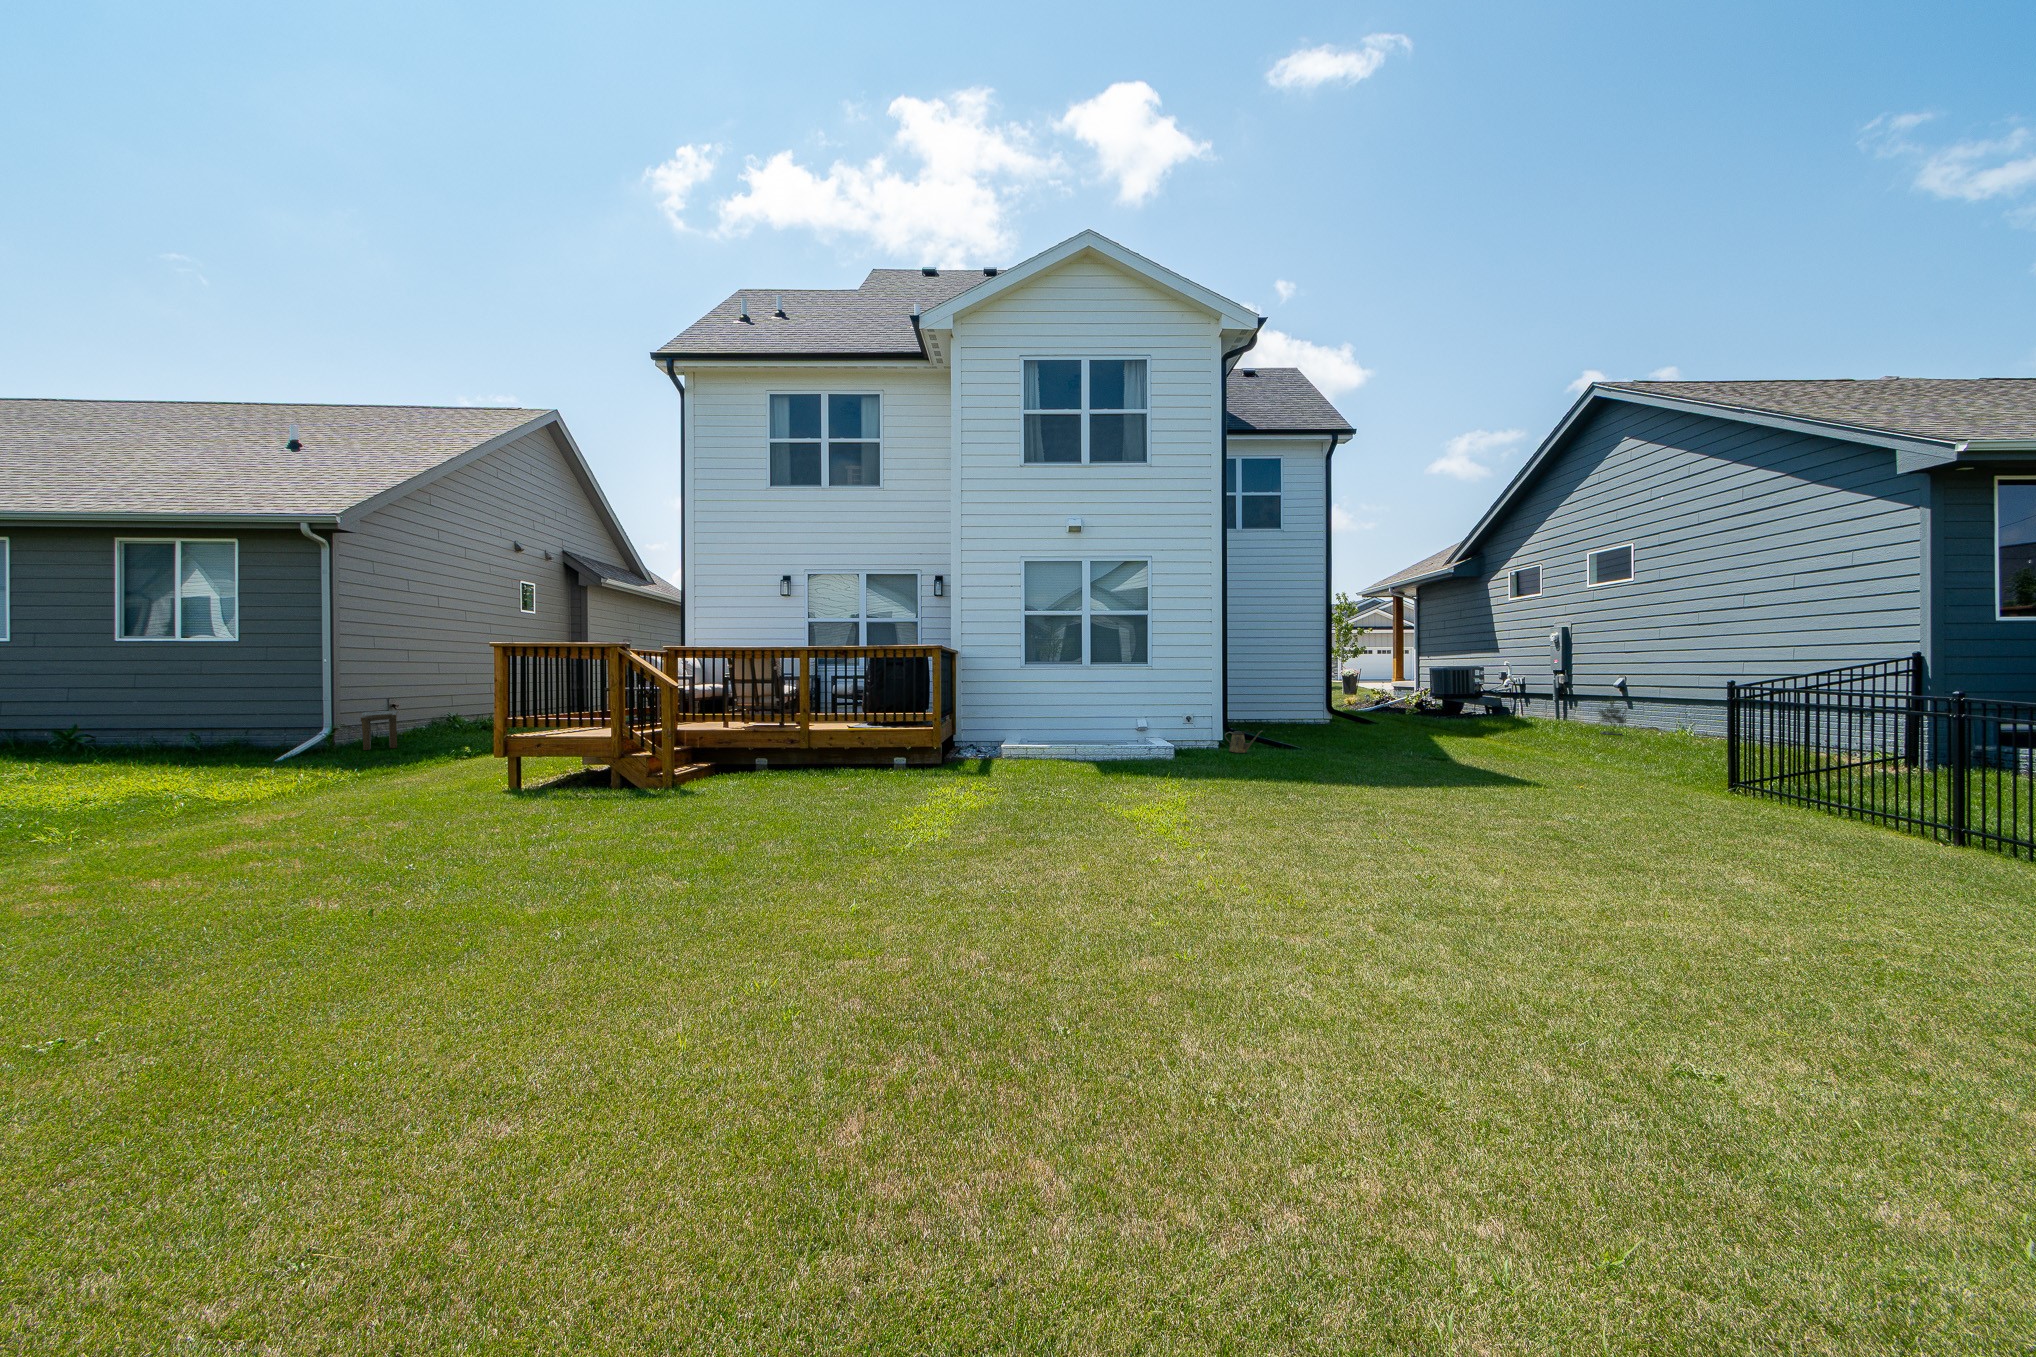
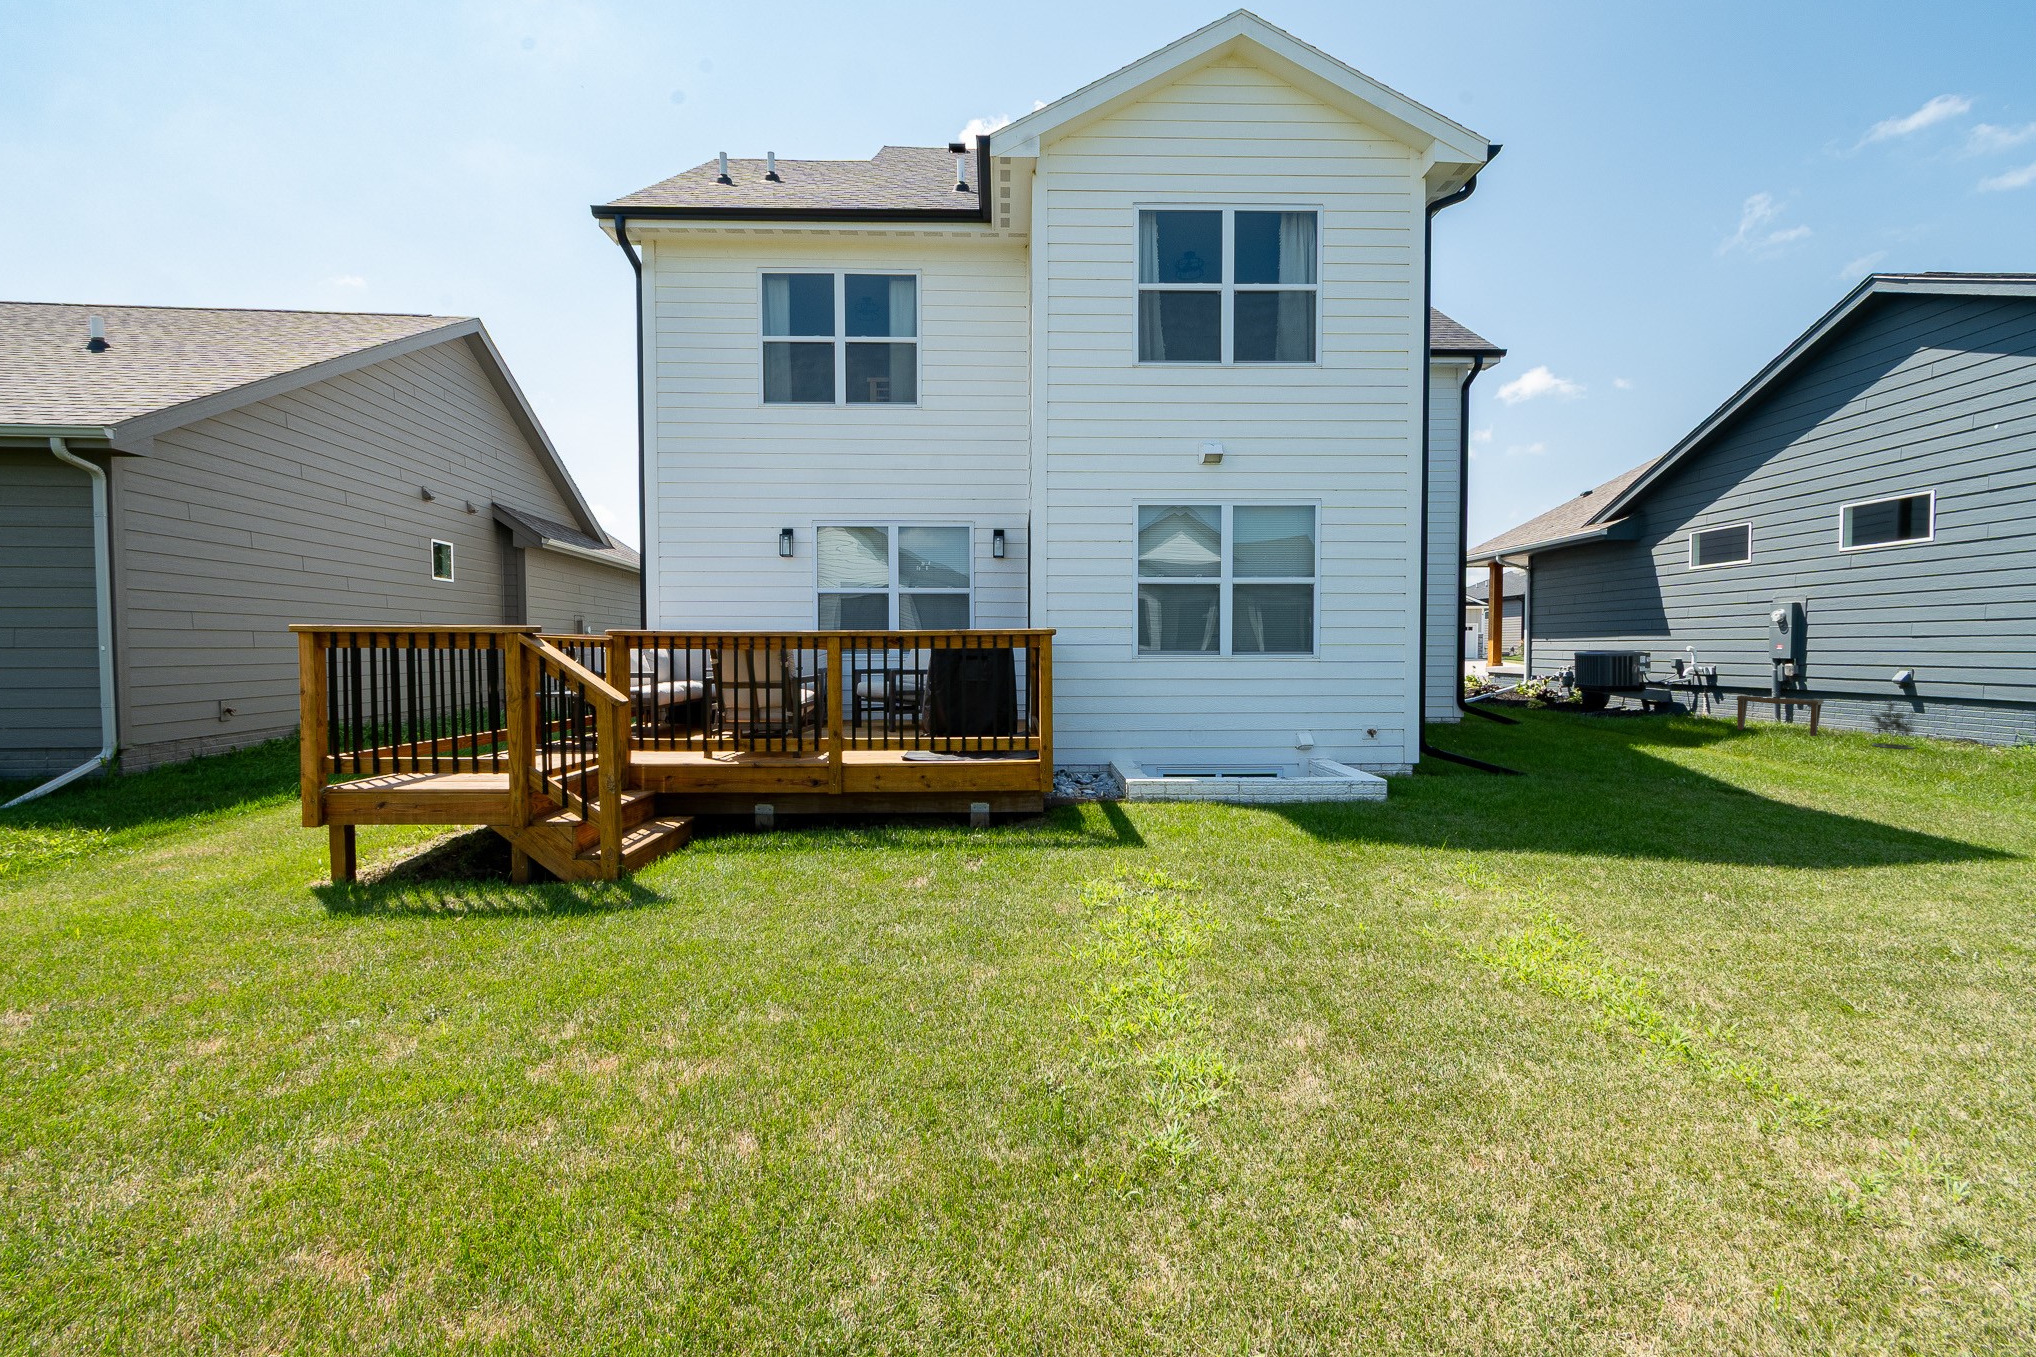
bench: present [361,710,398,750] -> present [1737,696,1824,736]
watering can: present [1225,731,1263,753] -> none [1422,753,1486,784]

